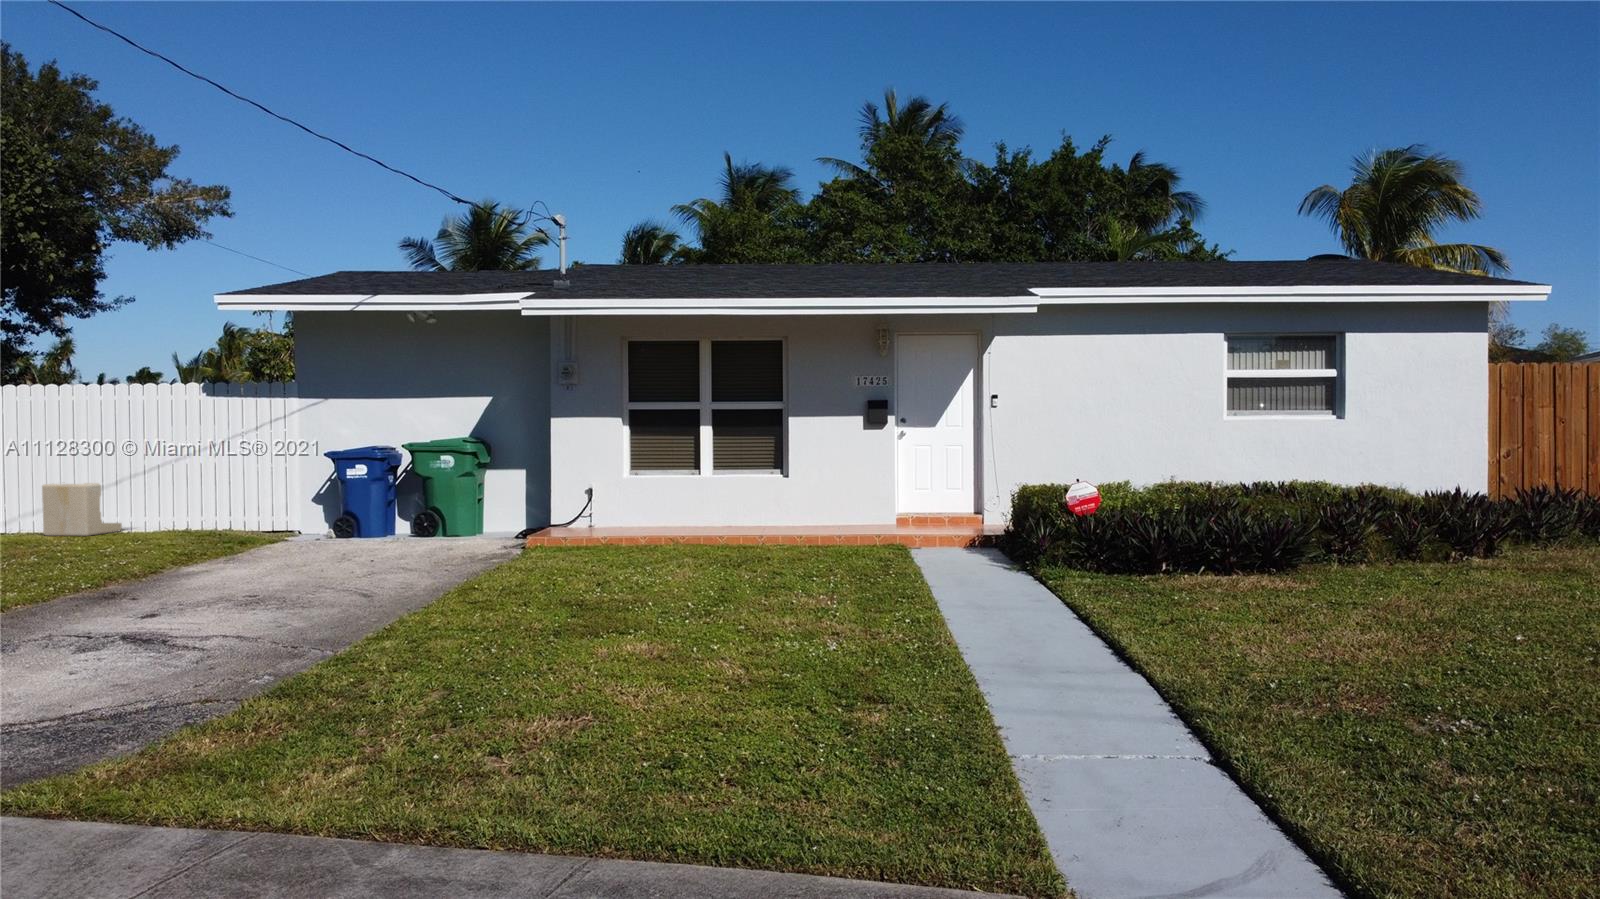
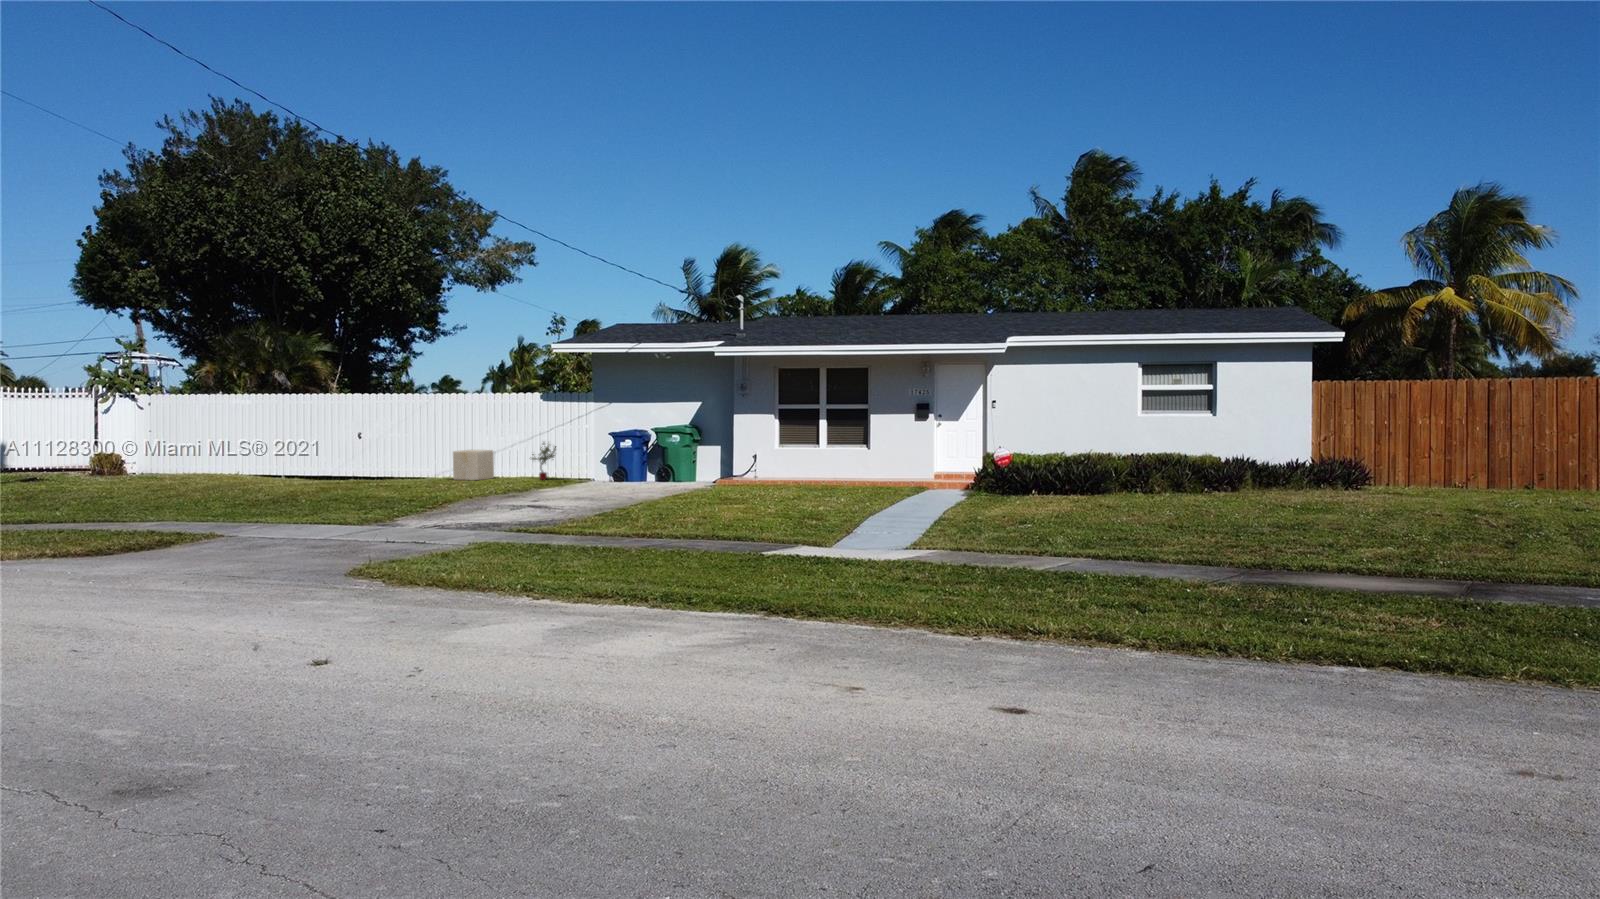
potted tree: none [184,465,235,534] -> present [532,443,556,480]

